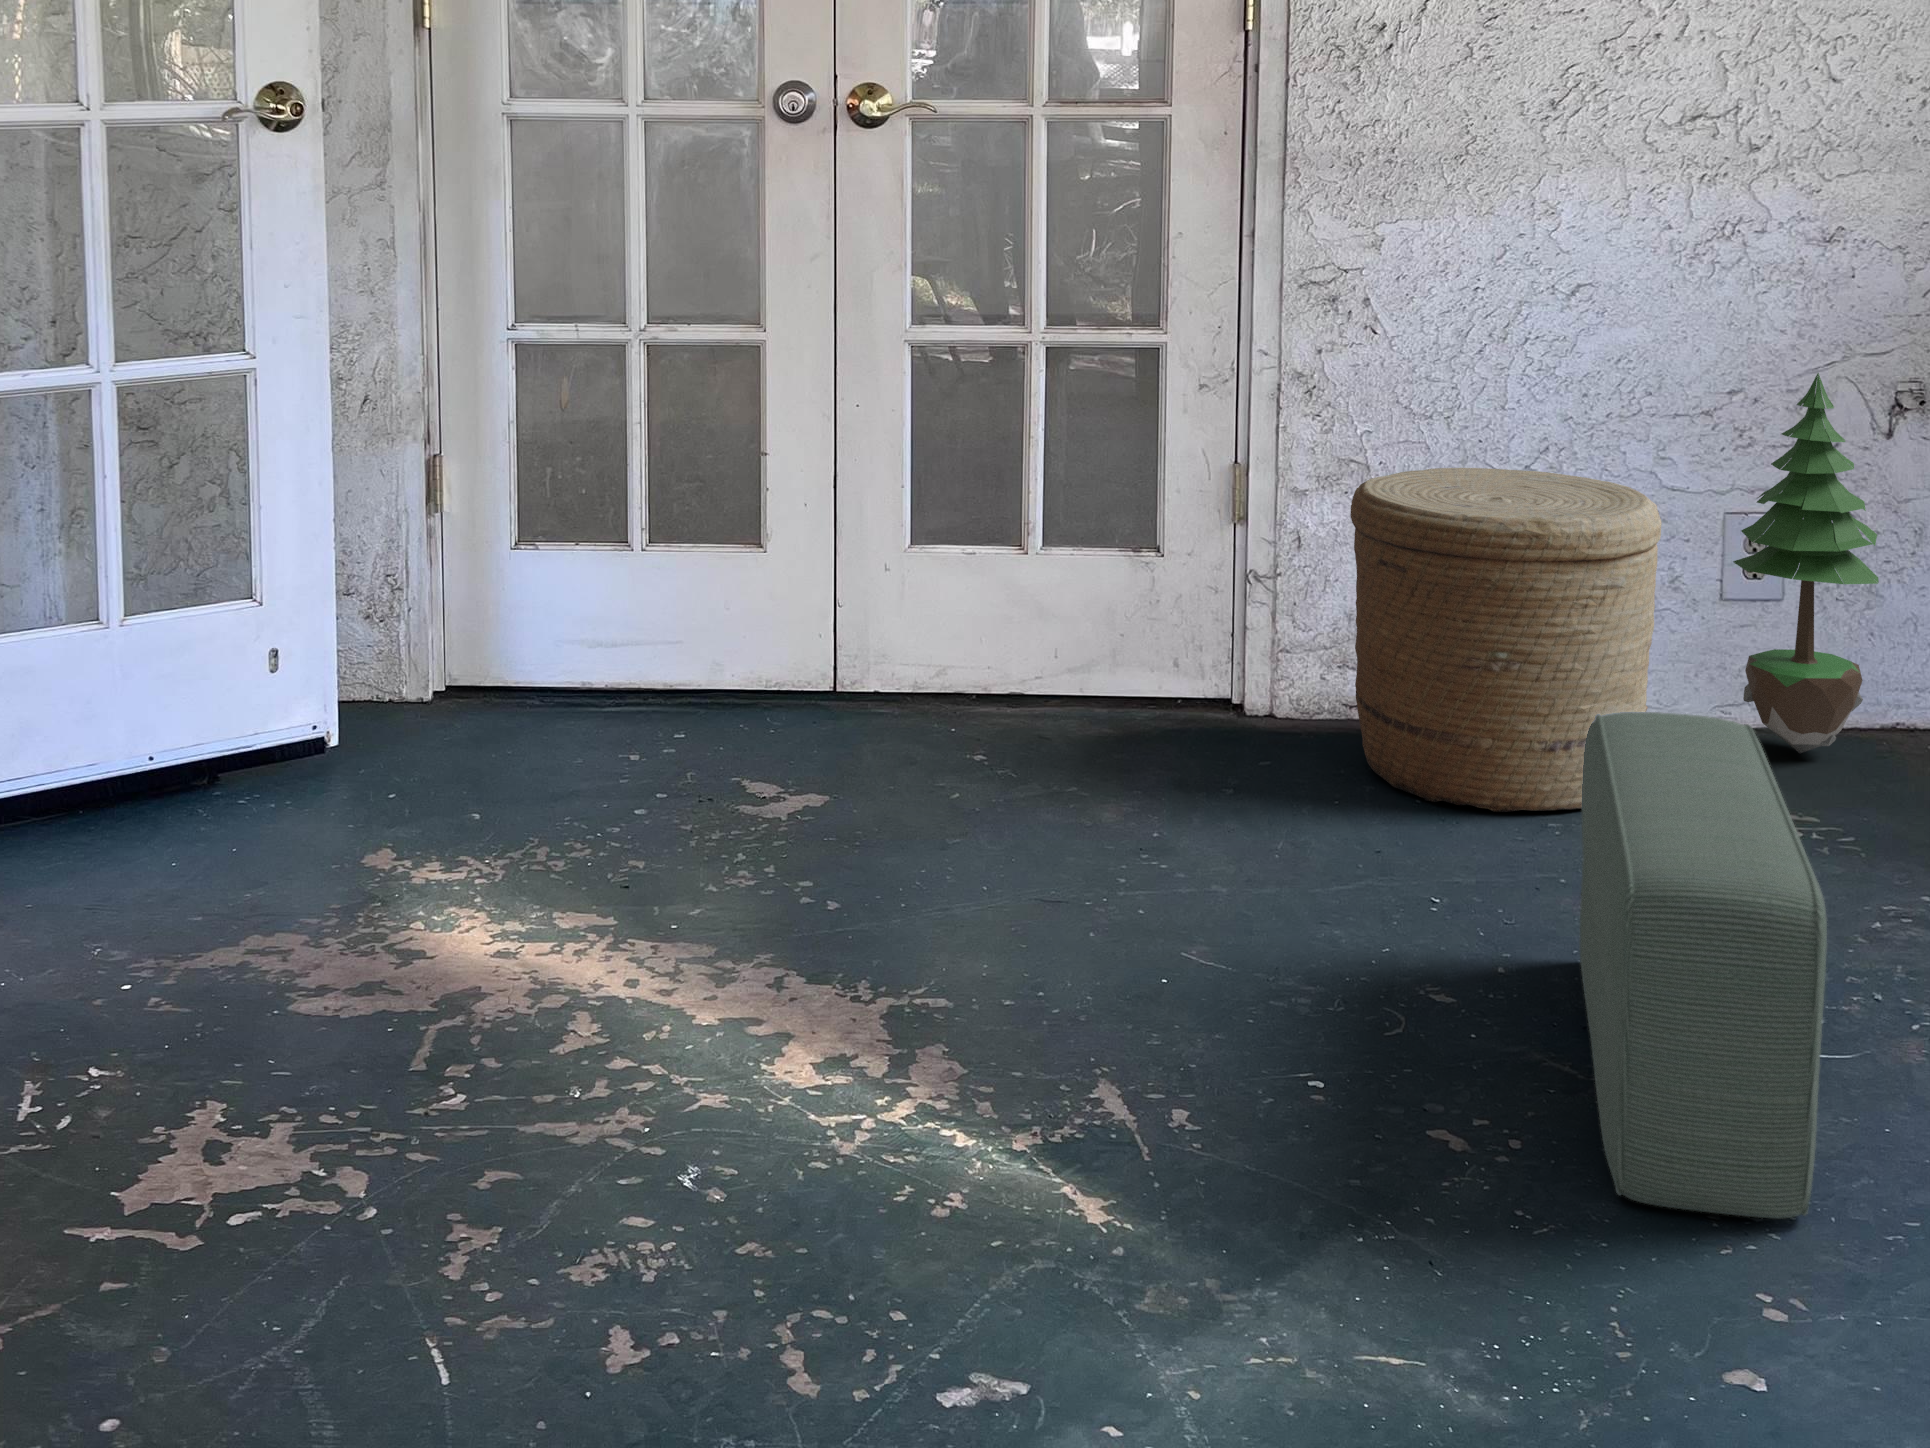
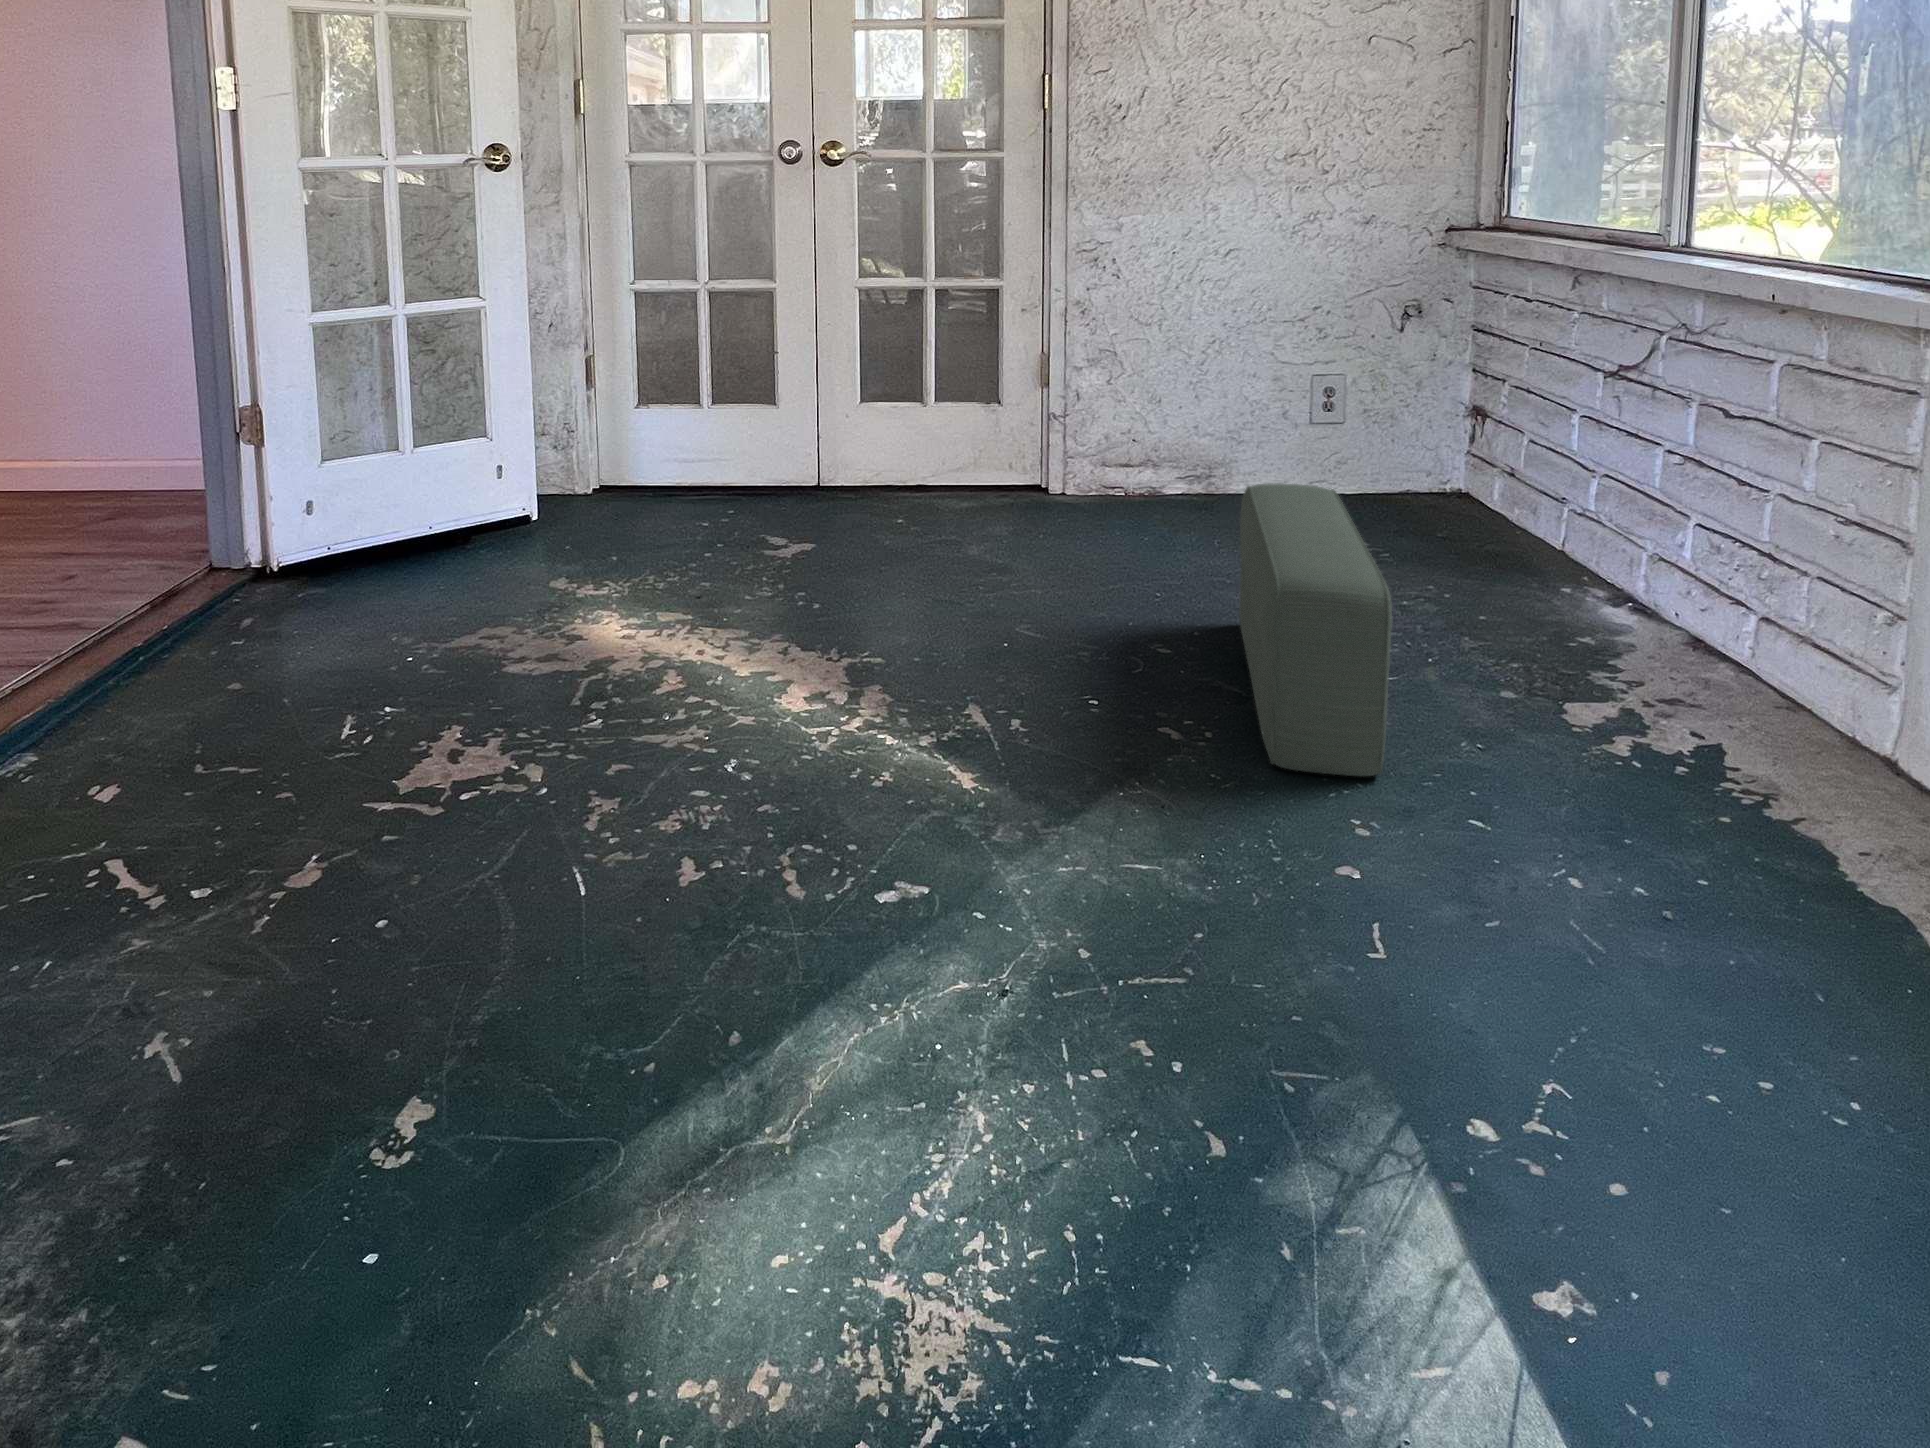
potted tree: present [1733,373,1879,753] -> none [1312,295,1393,504]
woven basket: present [1350,468,1661,812] -> none [1104,351,1275,540]

